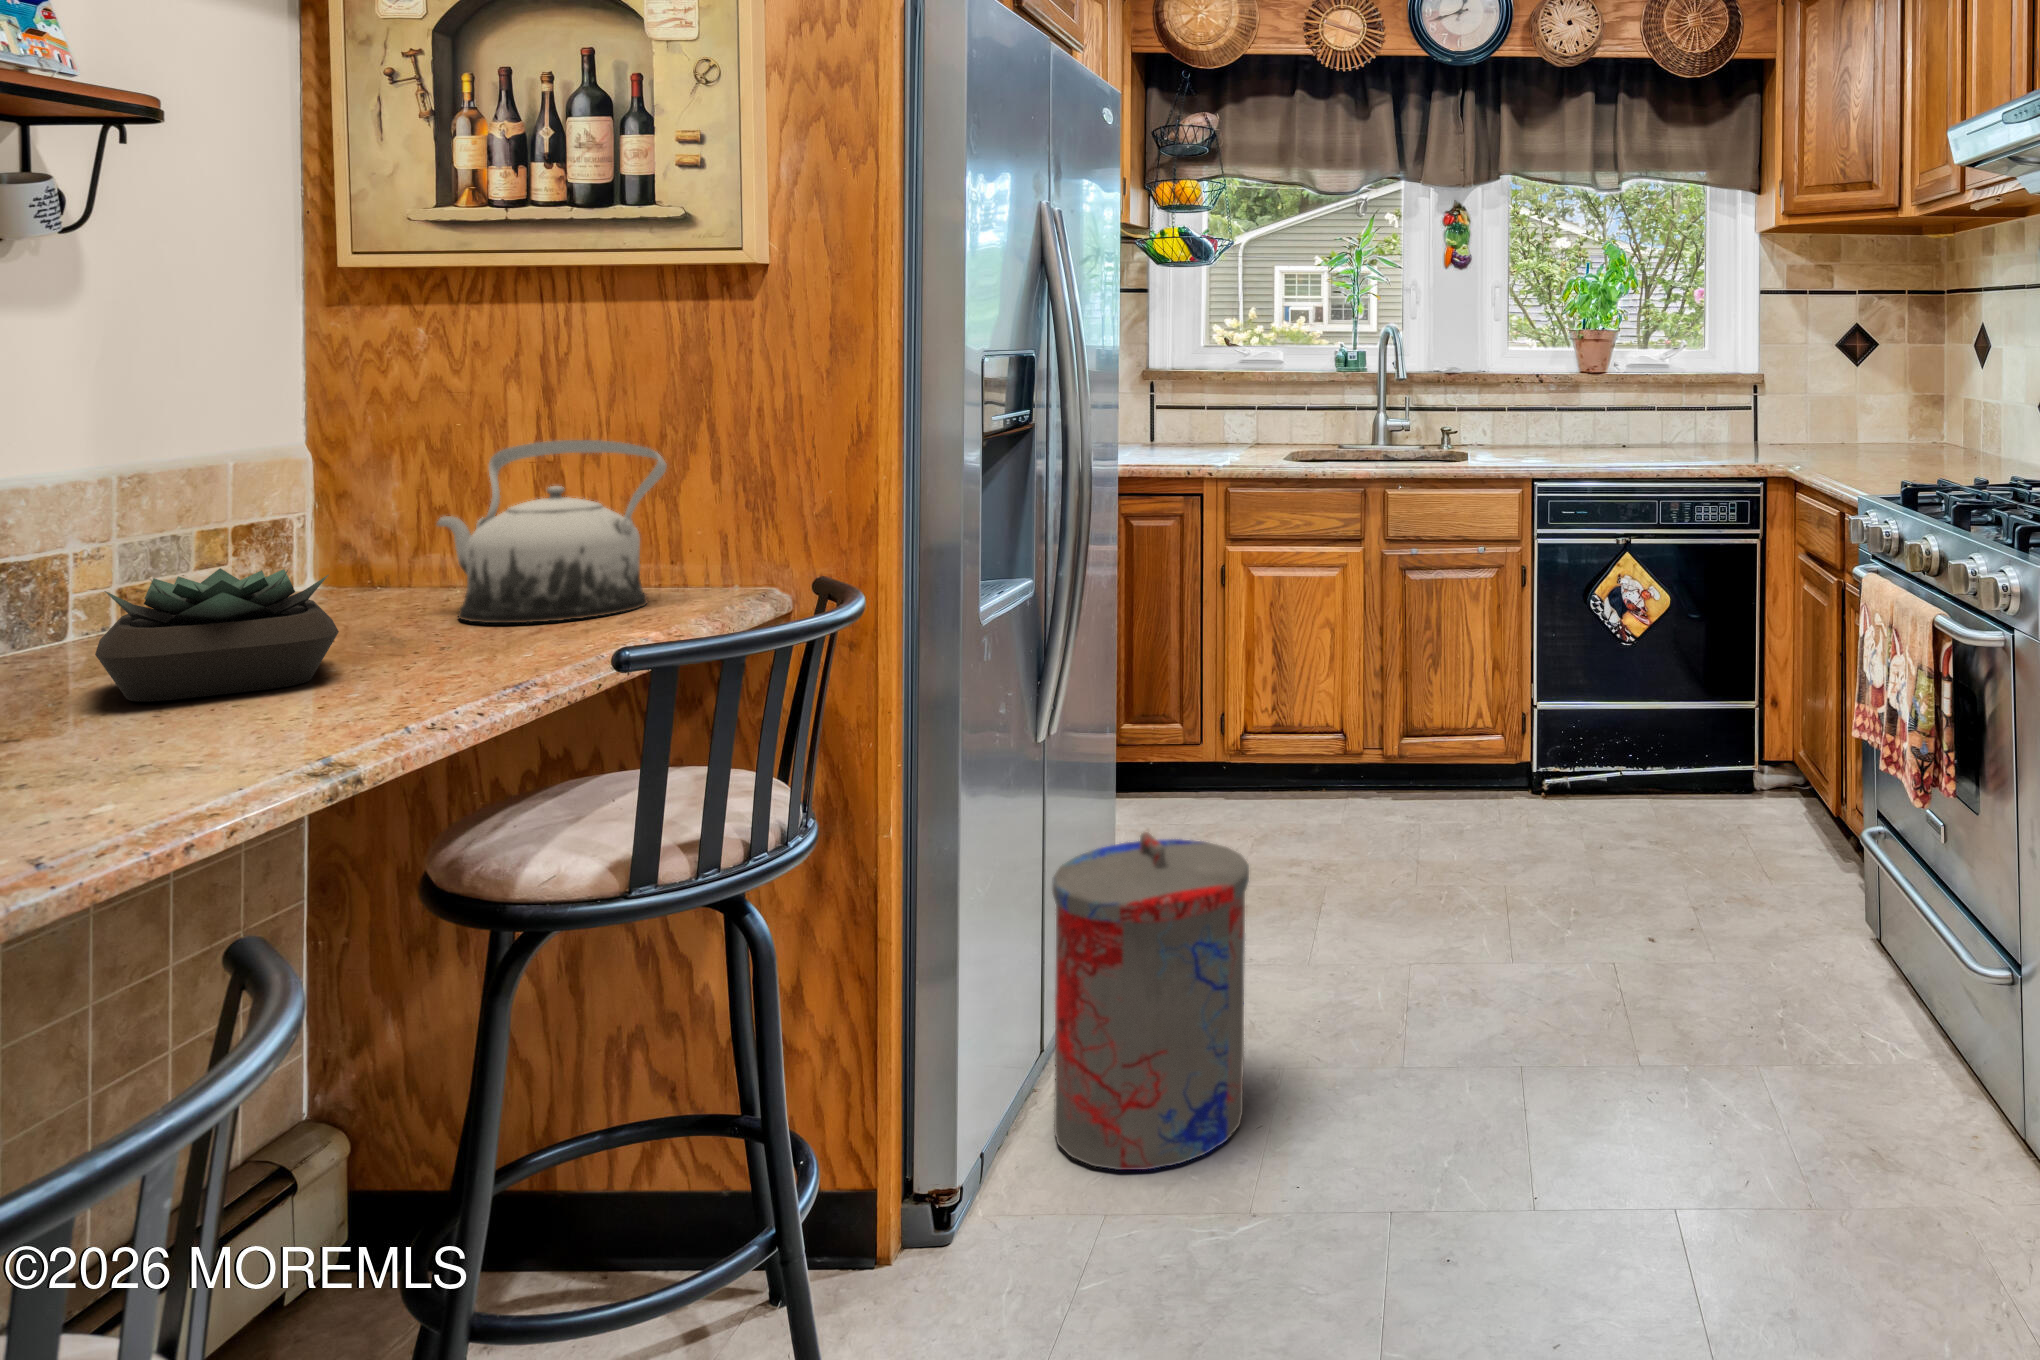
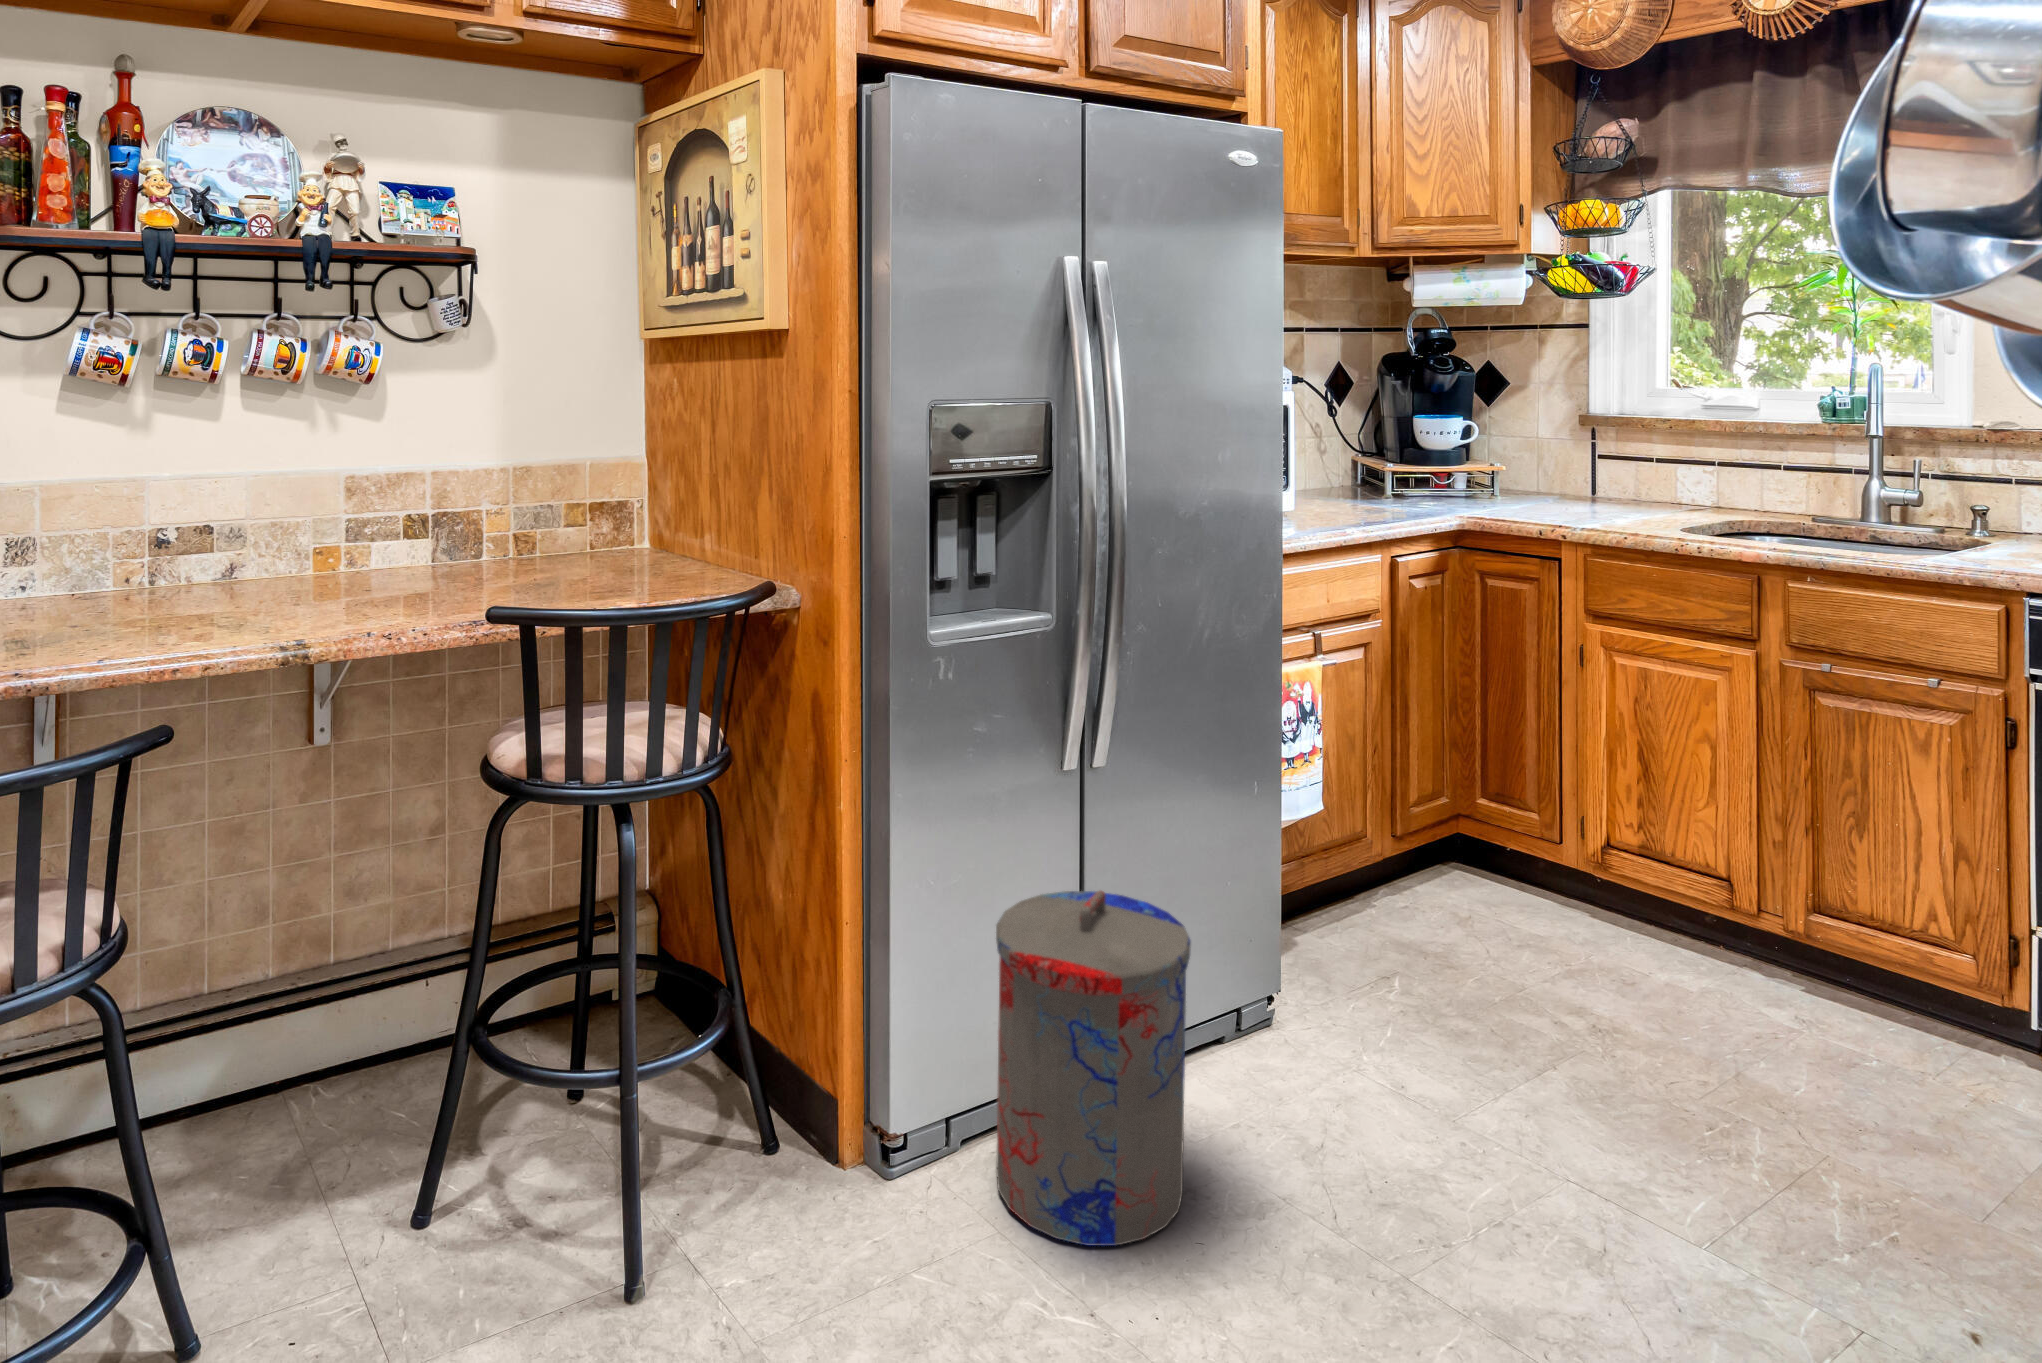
teapot: present [437,440,667,623] -> none [585,463,704,592]
succulent plant: present [95,568,339,702] -> none [331,529,472,606]

